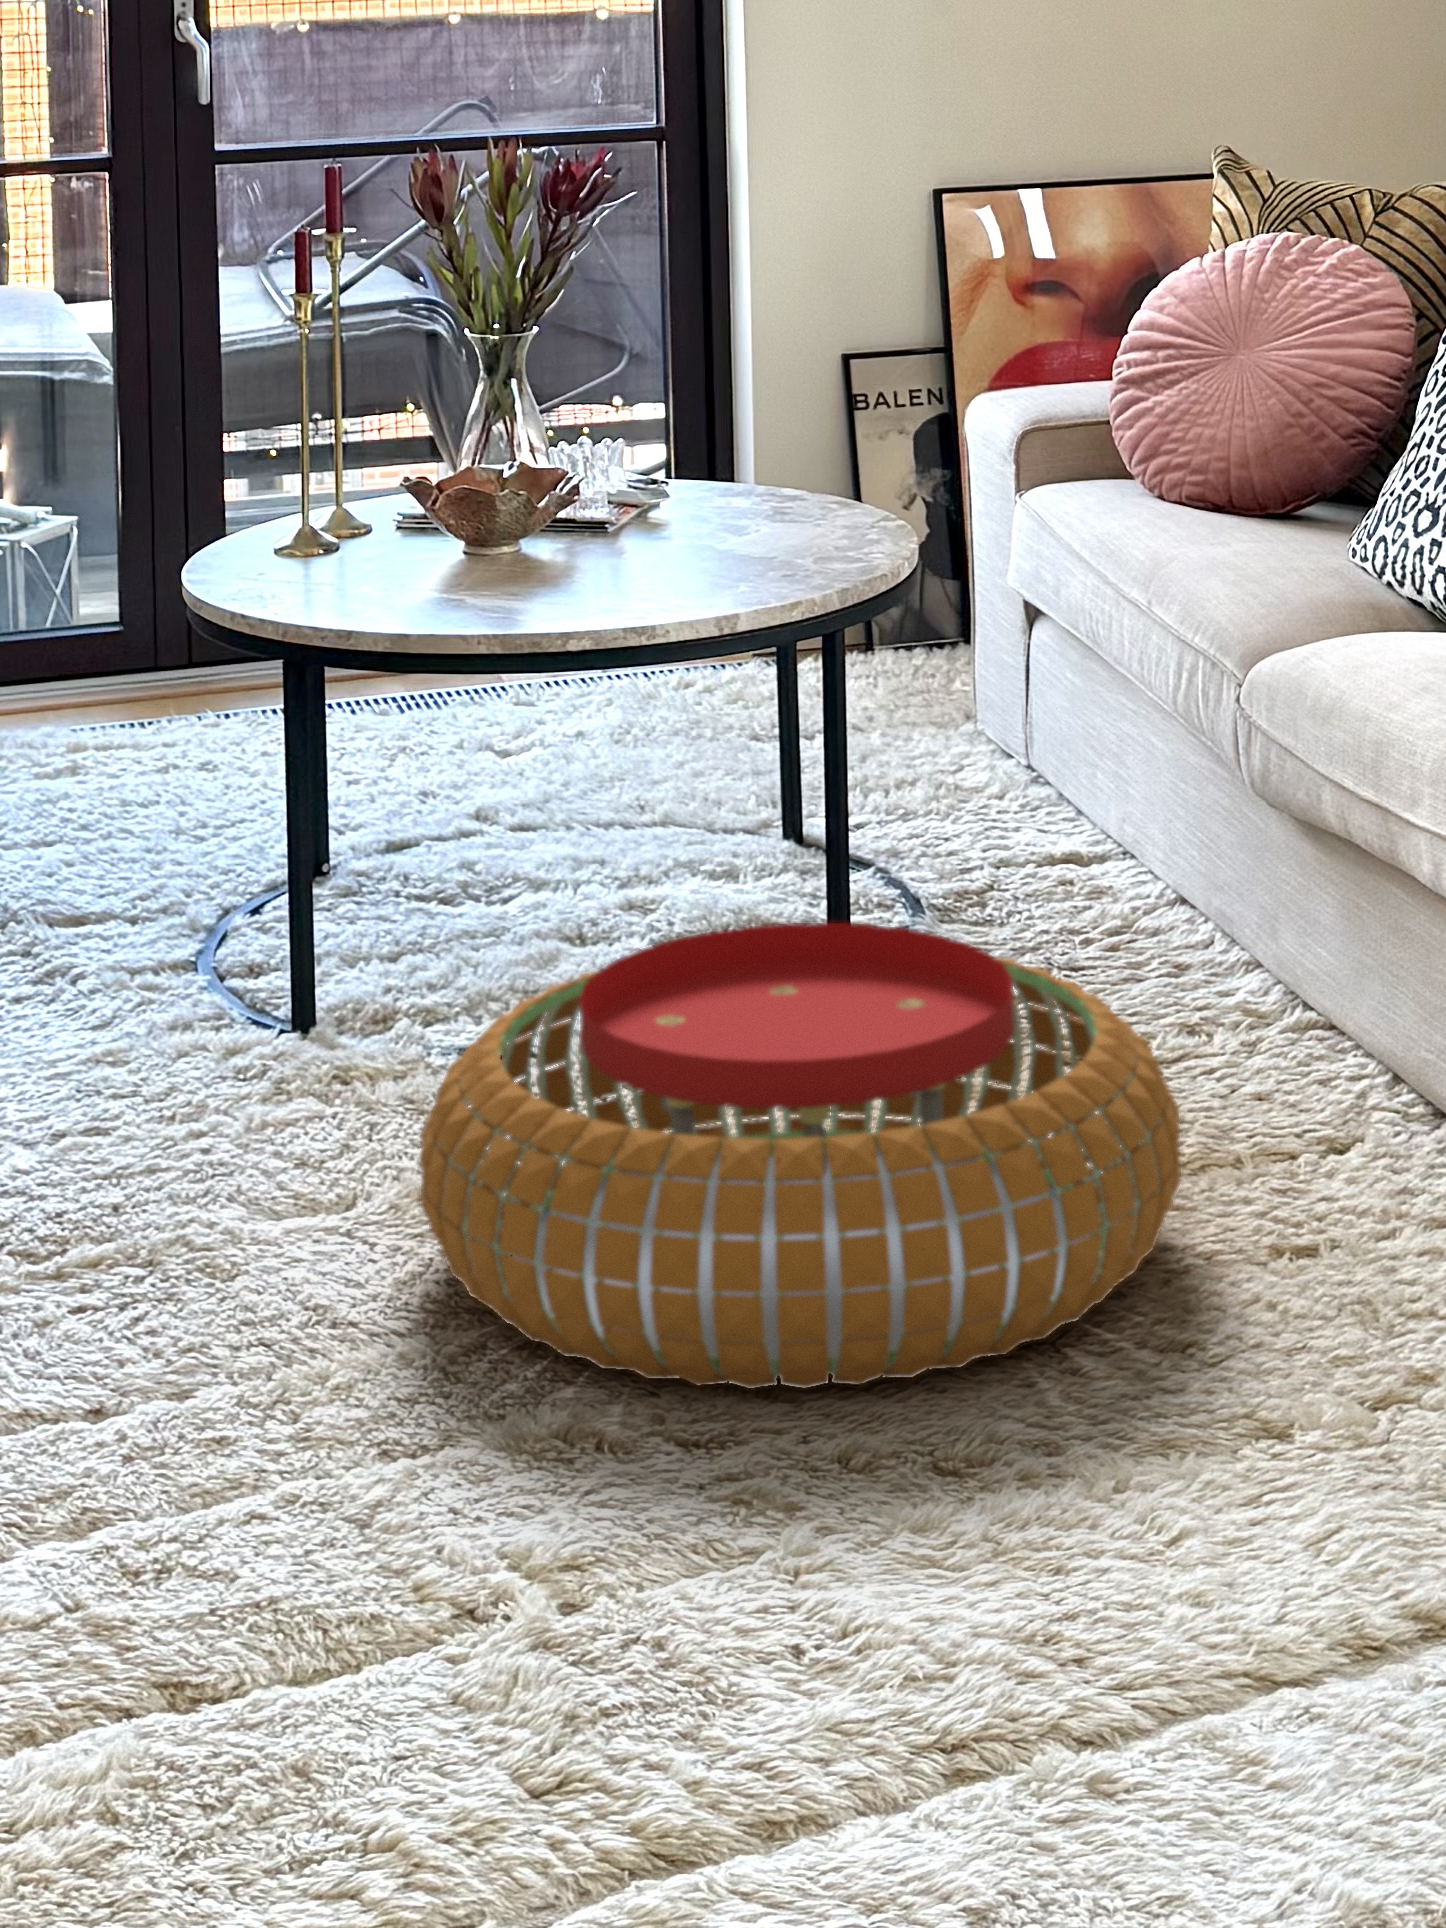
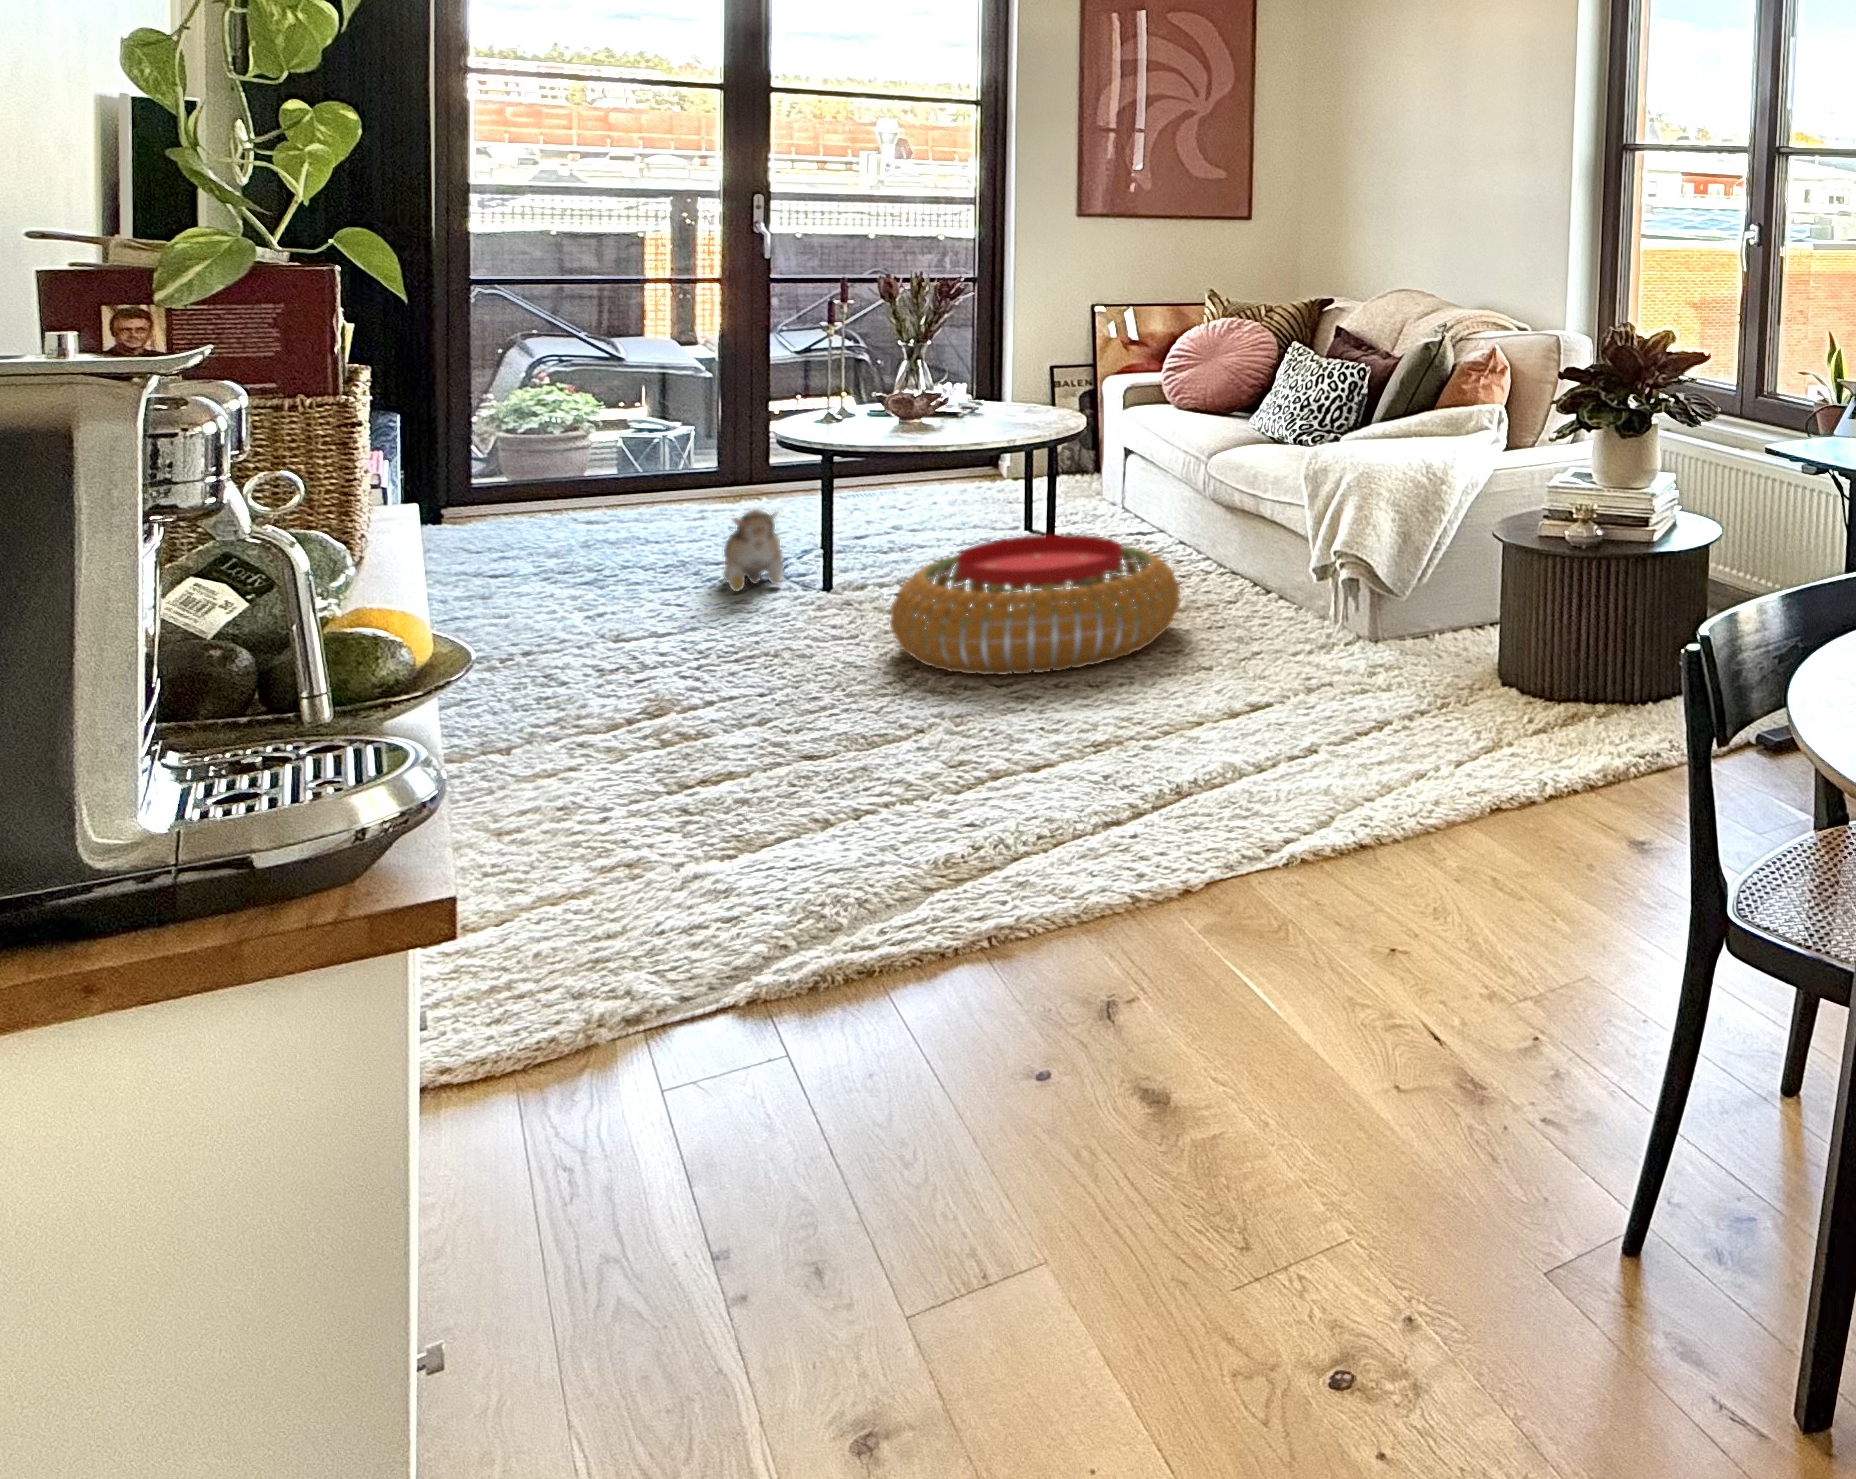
plush toy: none [84,792,216,1009] -> present [724,509,783,591]

